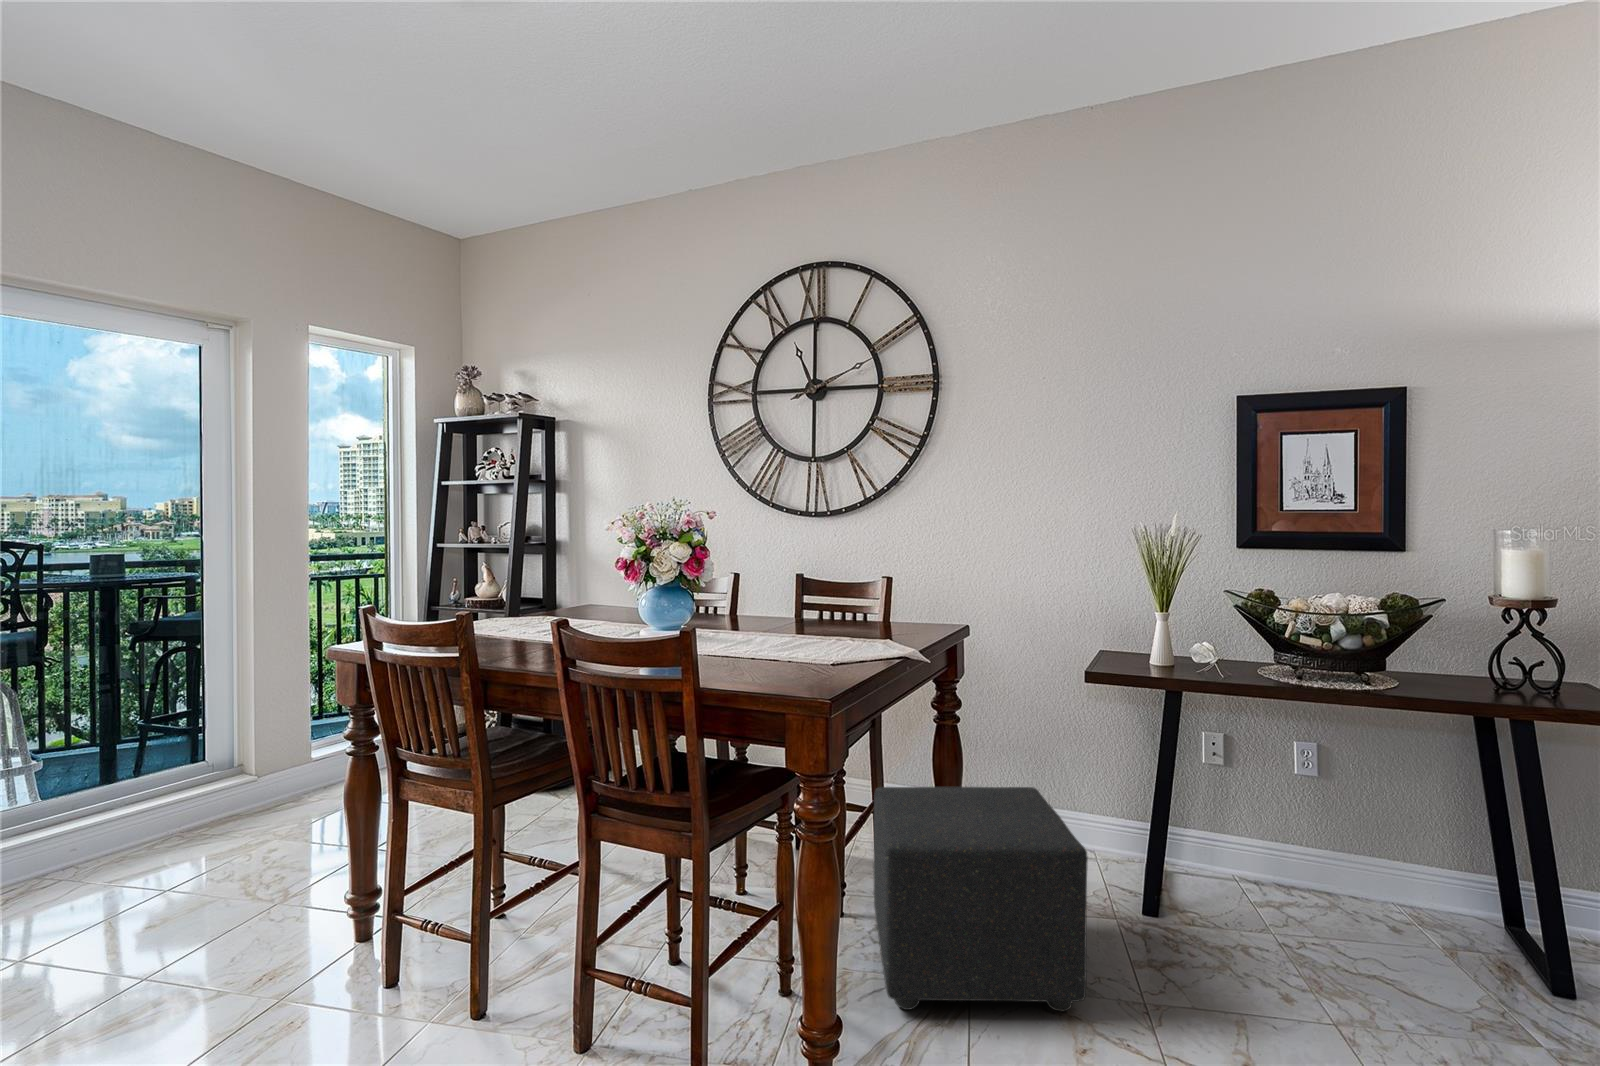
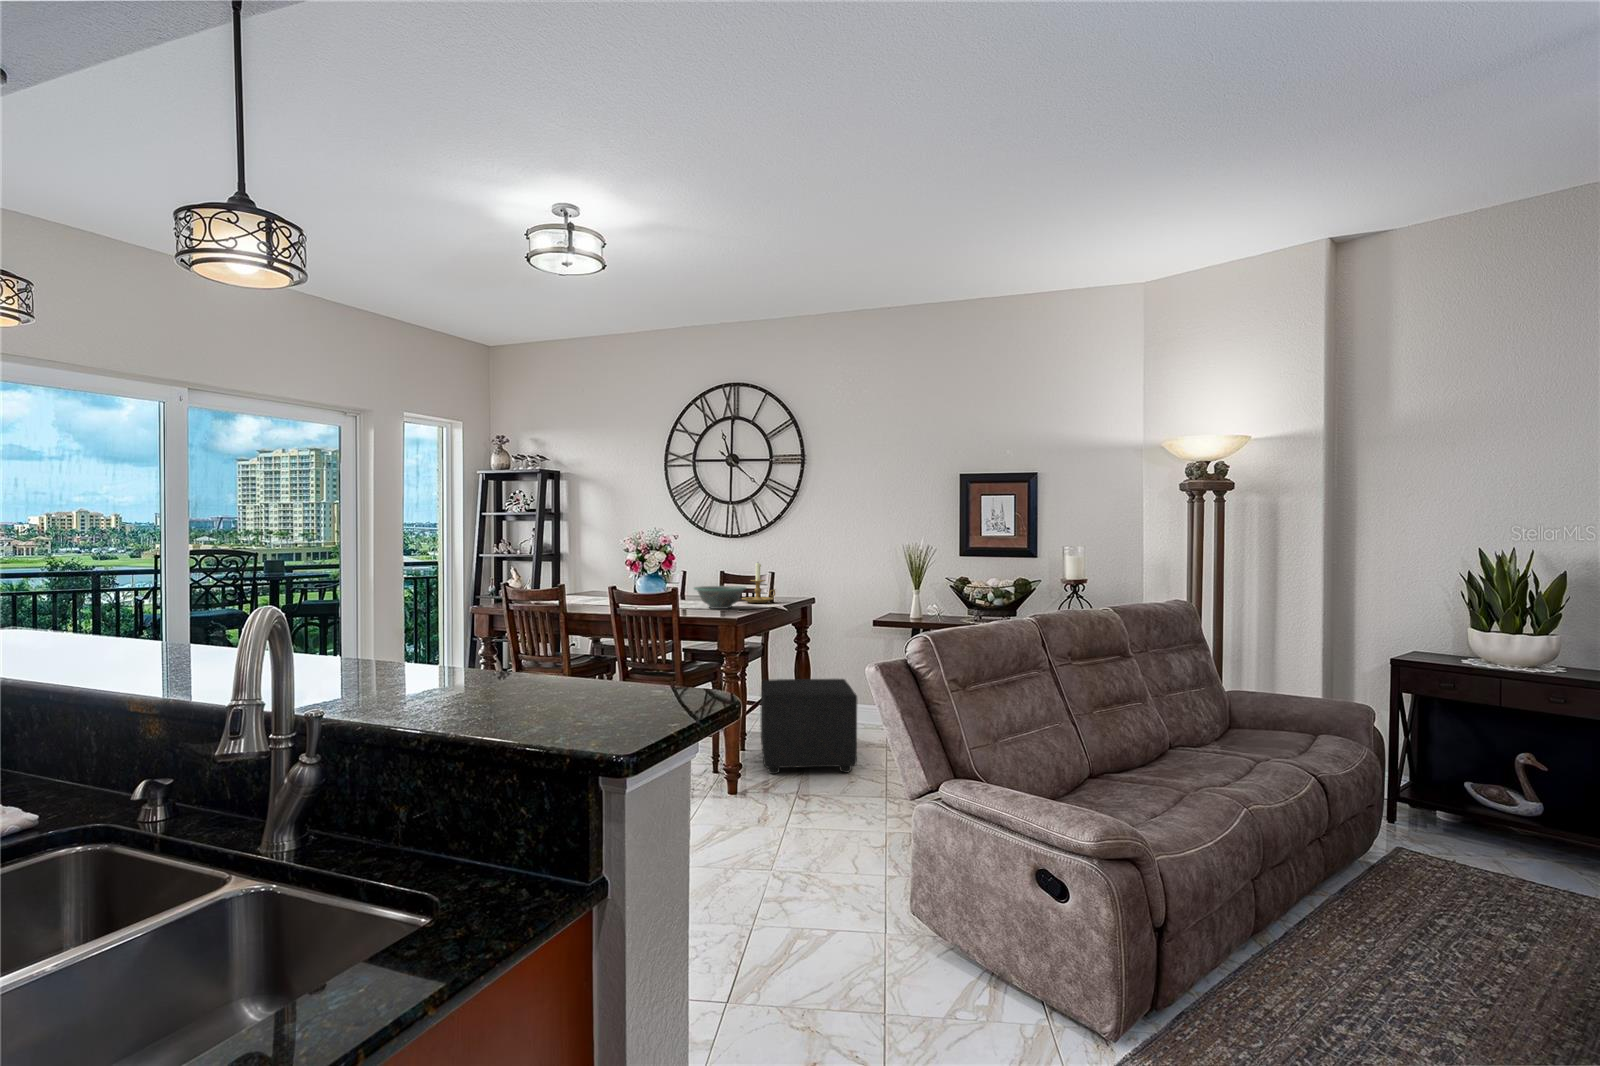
candle holder: none [834,559,897,637] -> present [742,563,775,603]
decorative bowl: none [742,607,847,655] -> present [694,586,746,609]

